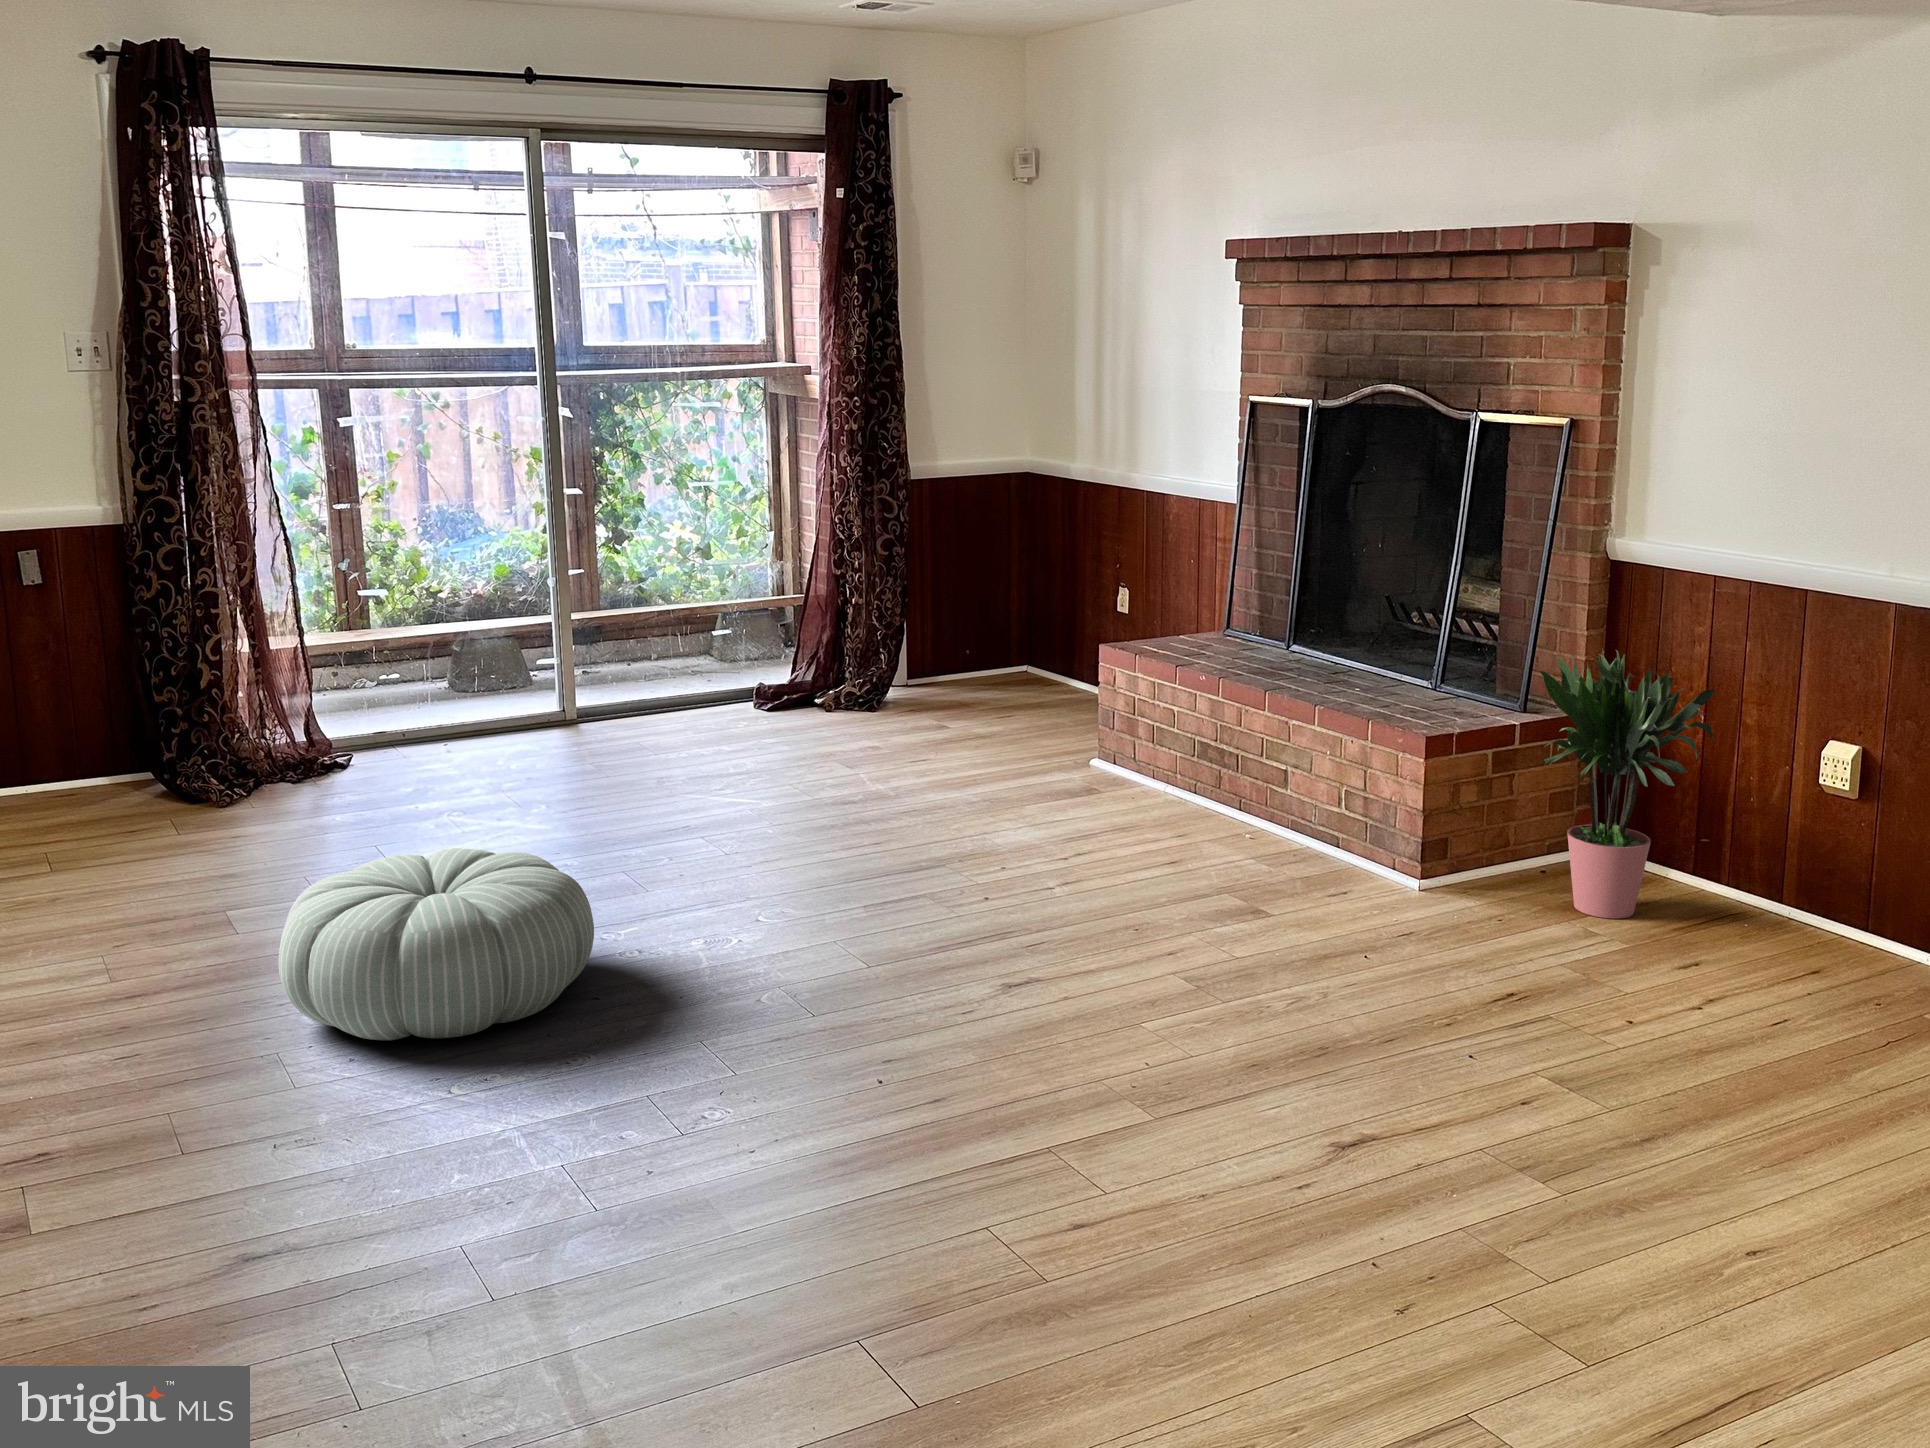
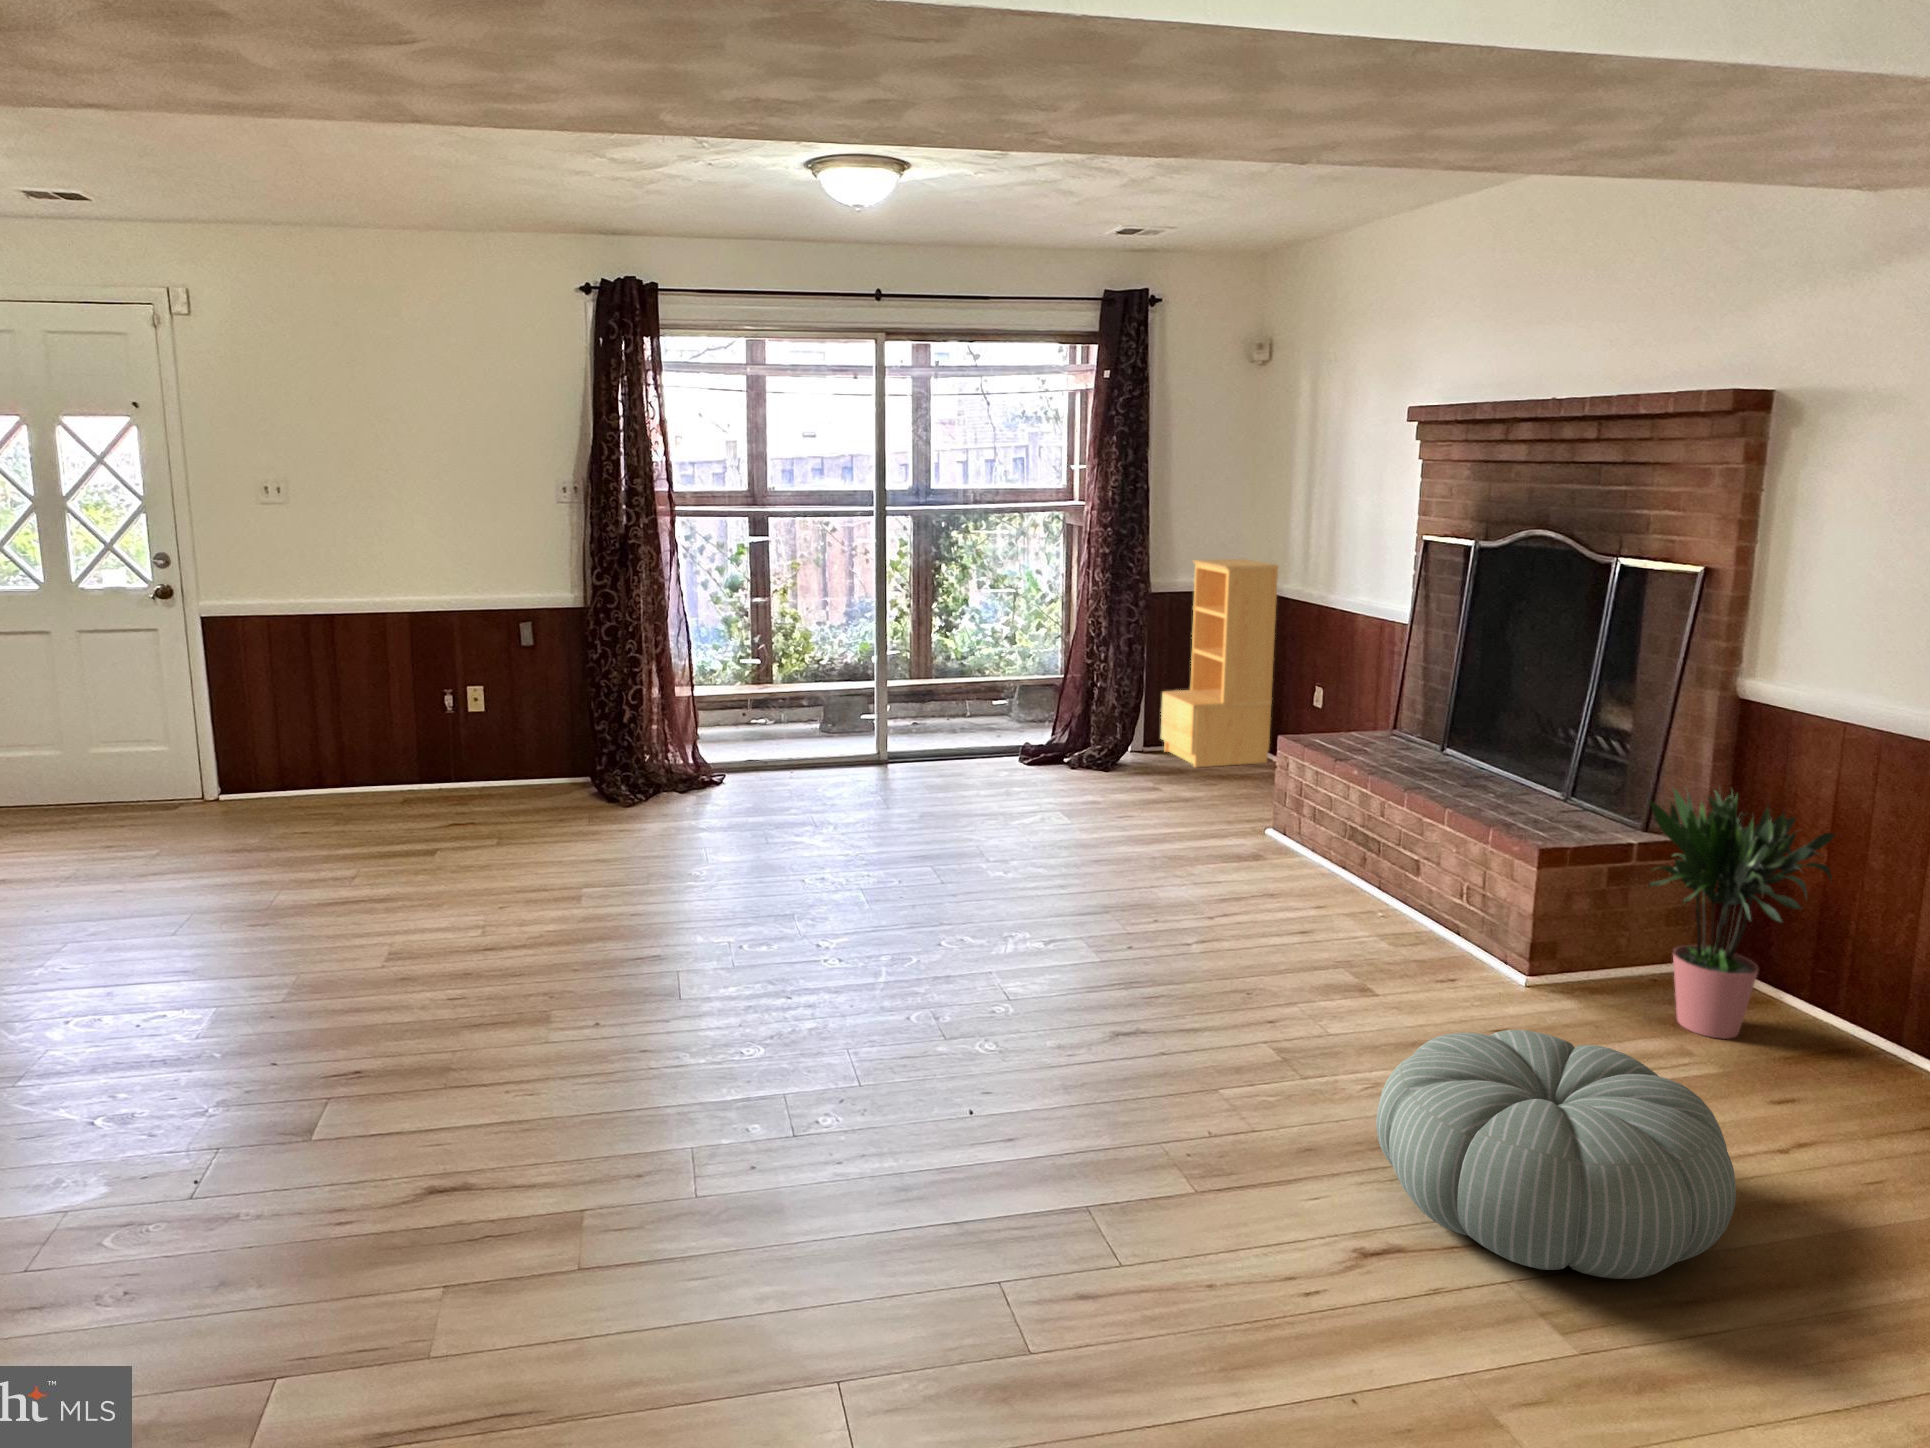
bookshelf: none [925,434,1063,698] -> present [1161,559,1278,767]
pouf: present [279,848,594,1040] -> present [1376,1030,1736,1279]

